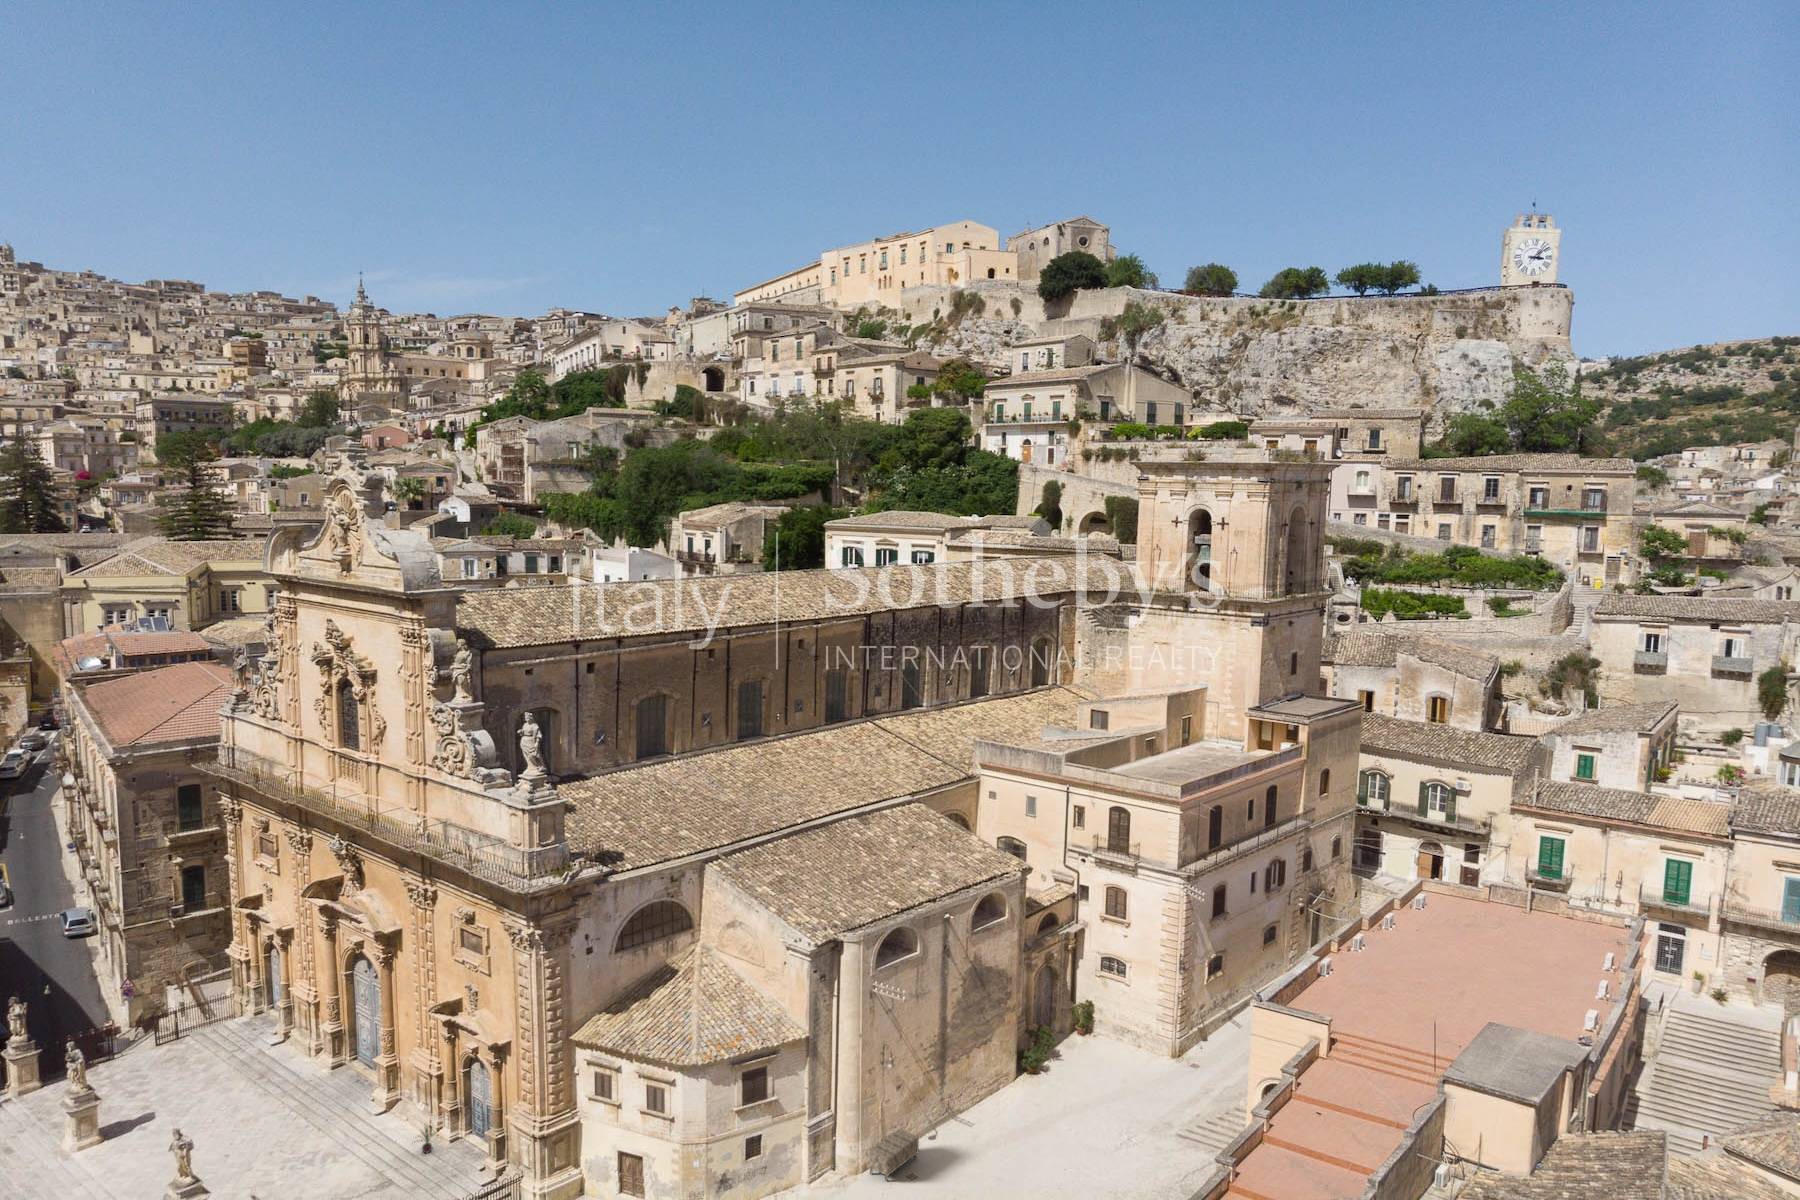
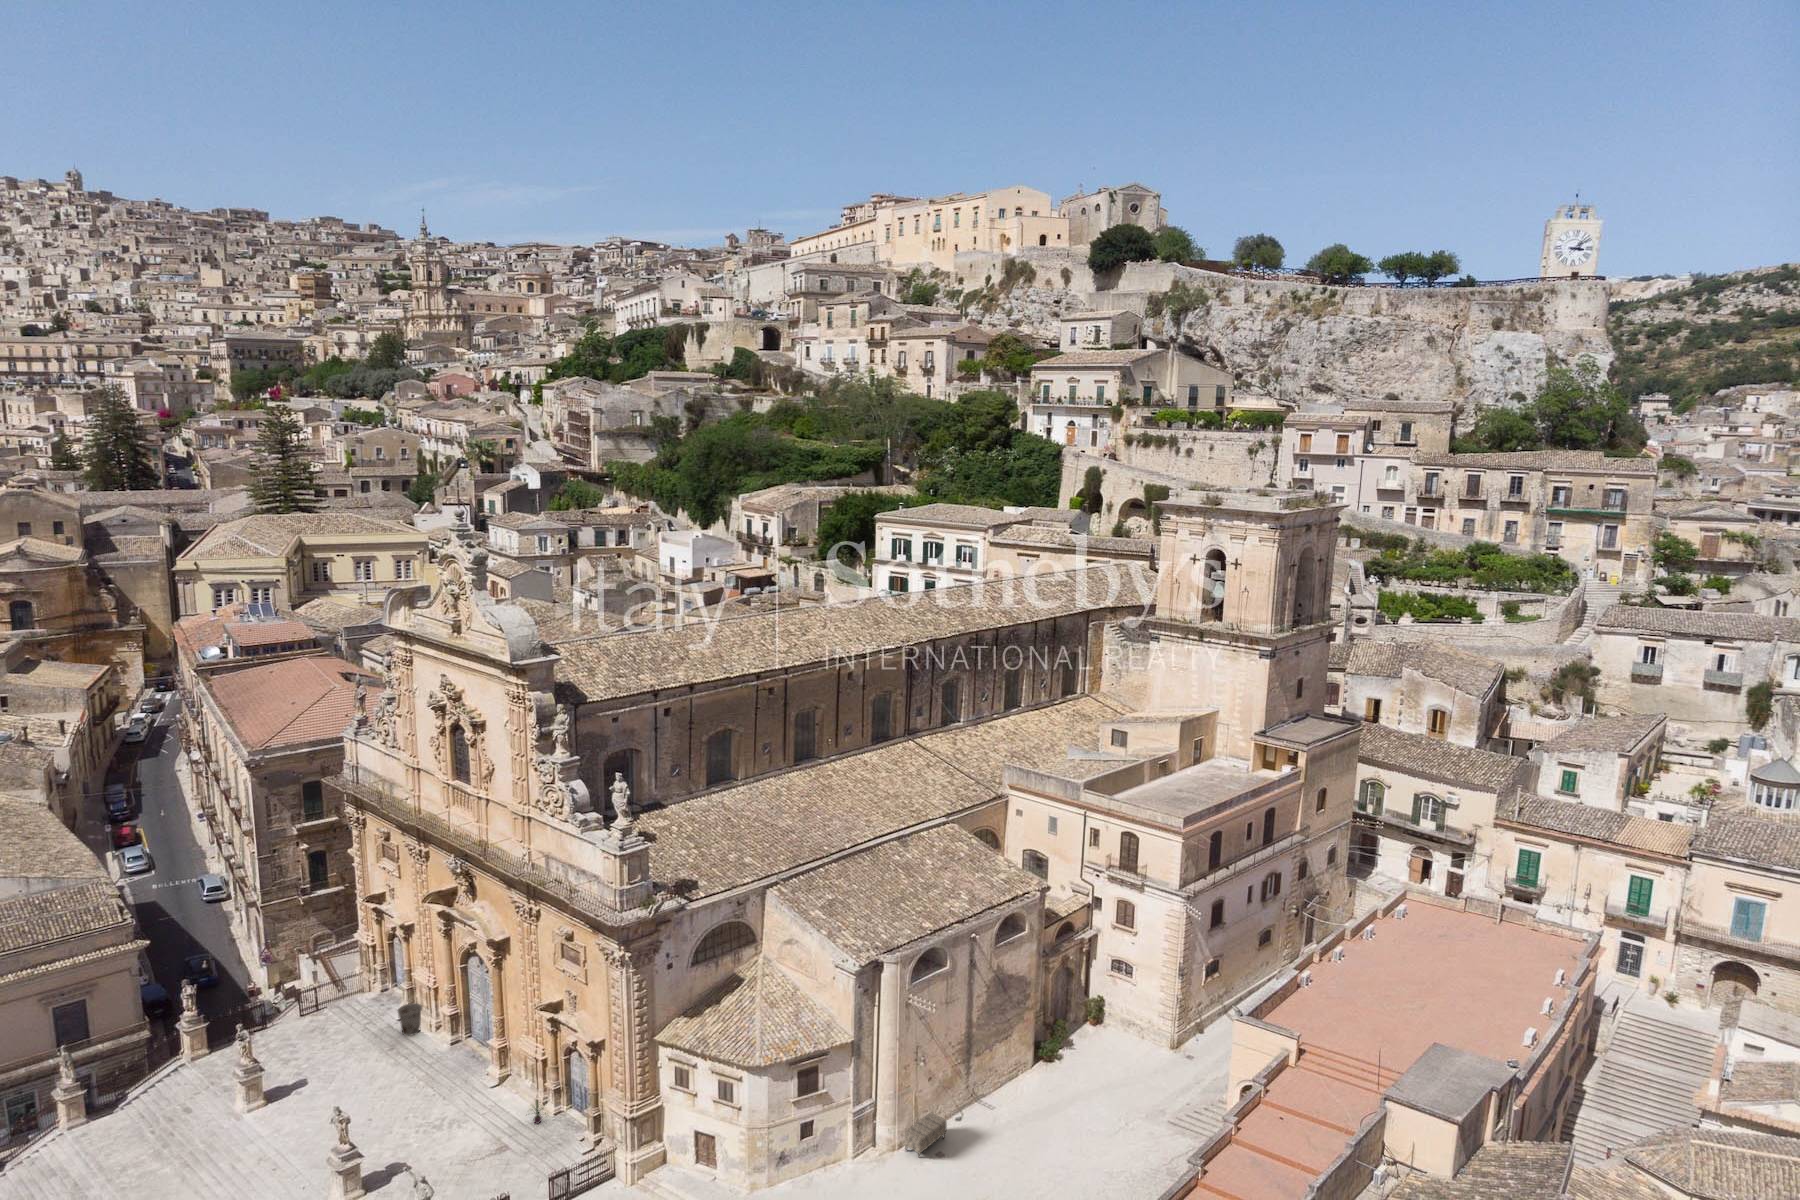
trash can: none [270,1024,300,1062] -> present [398,1003,422,1036]

